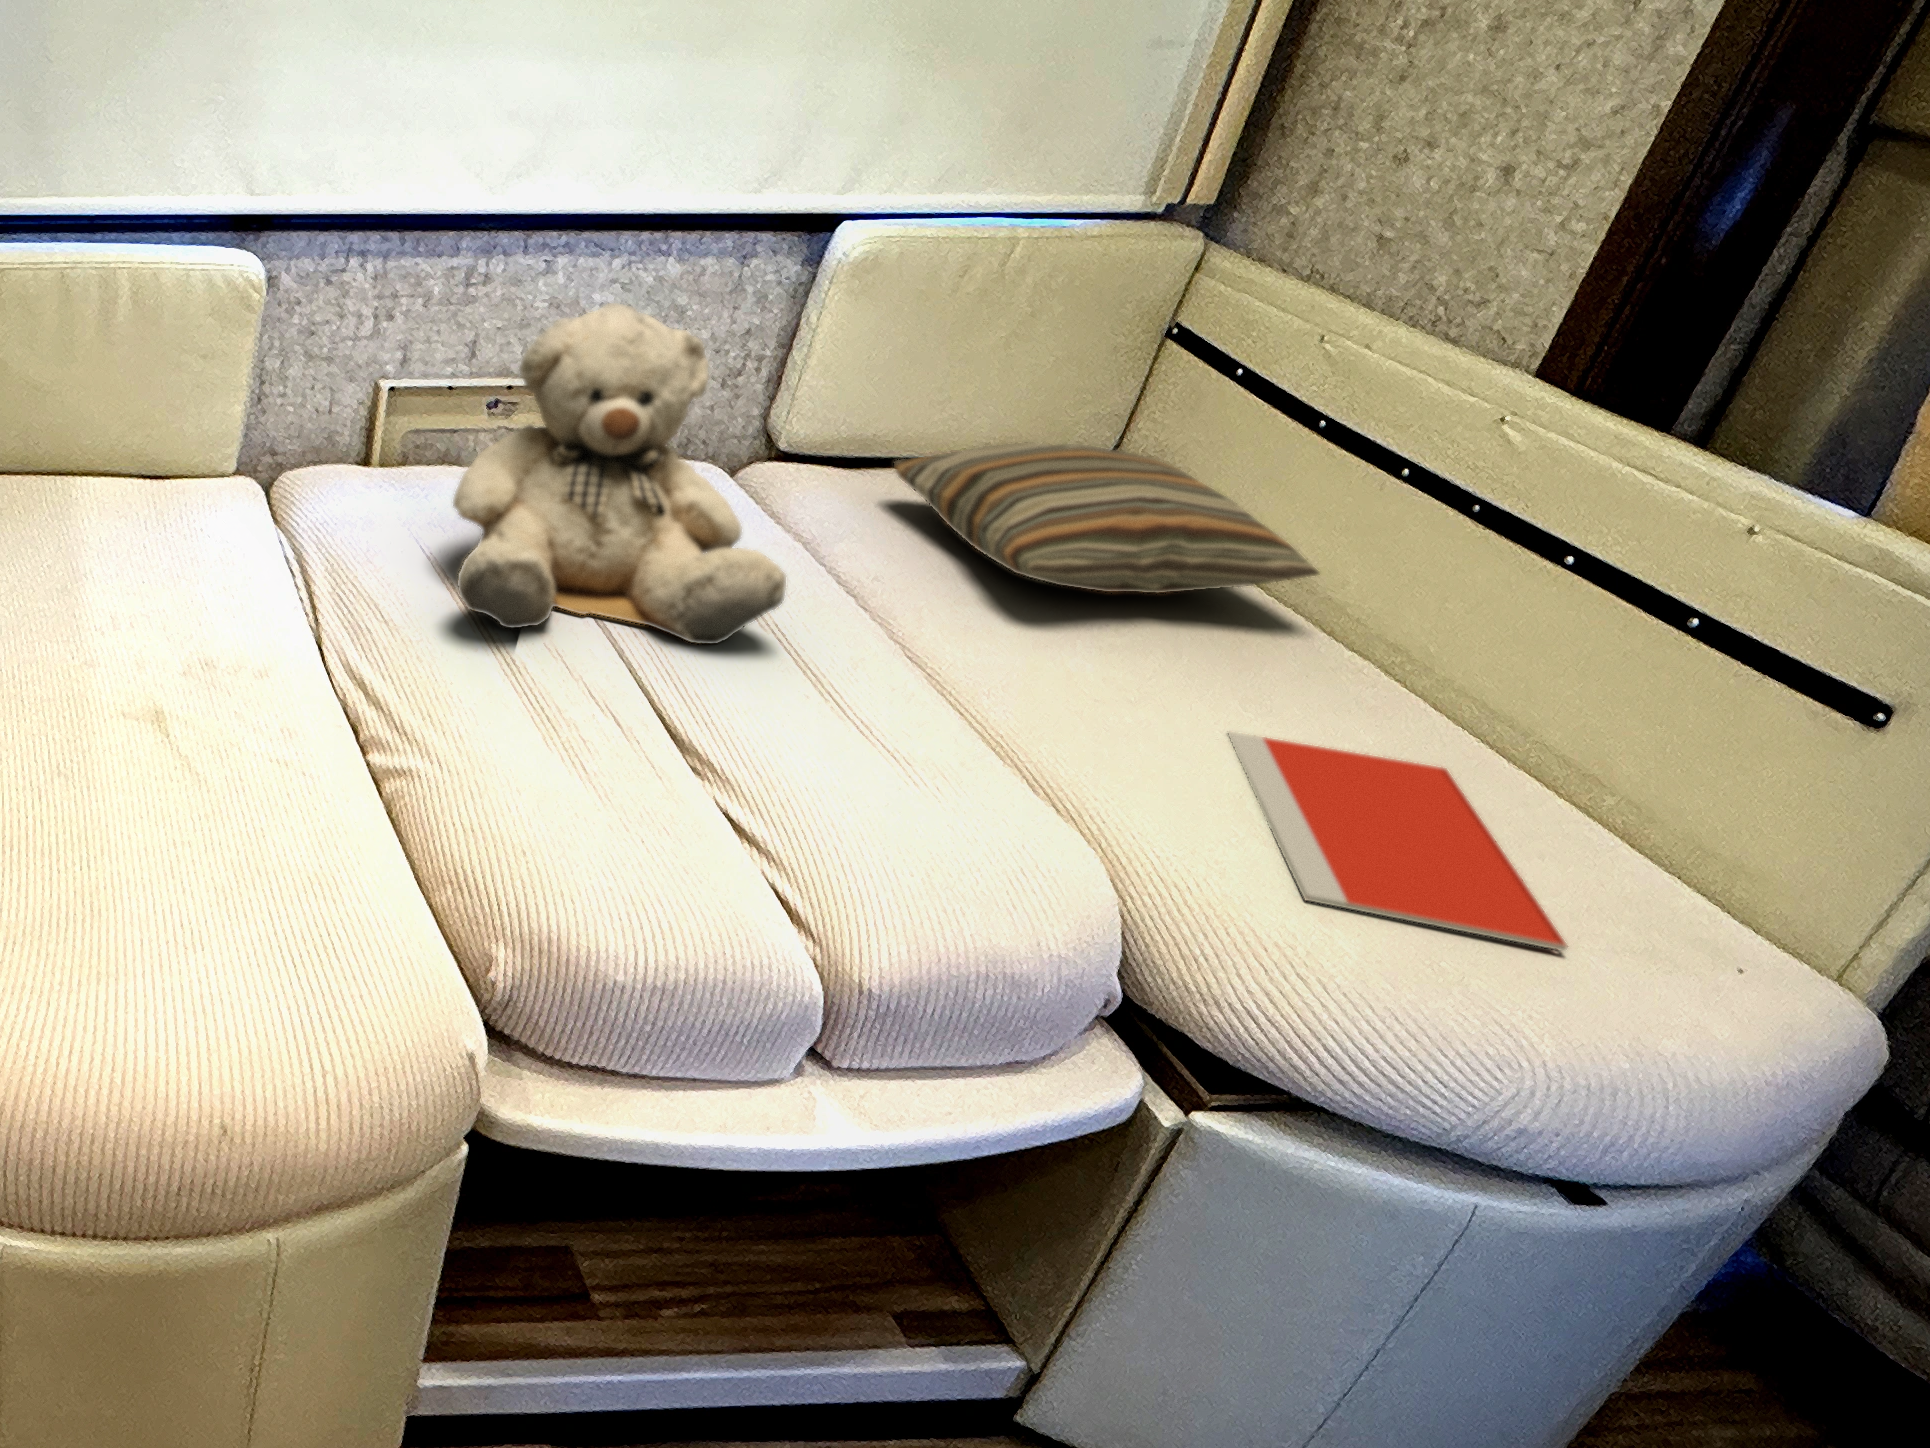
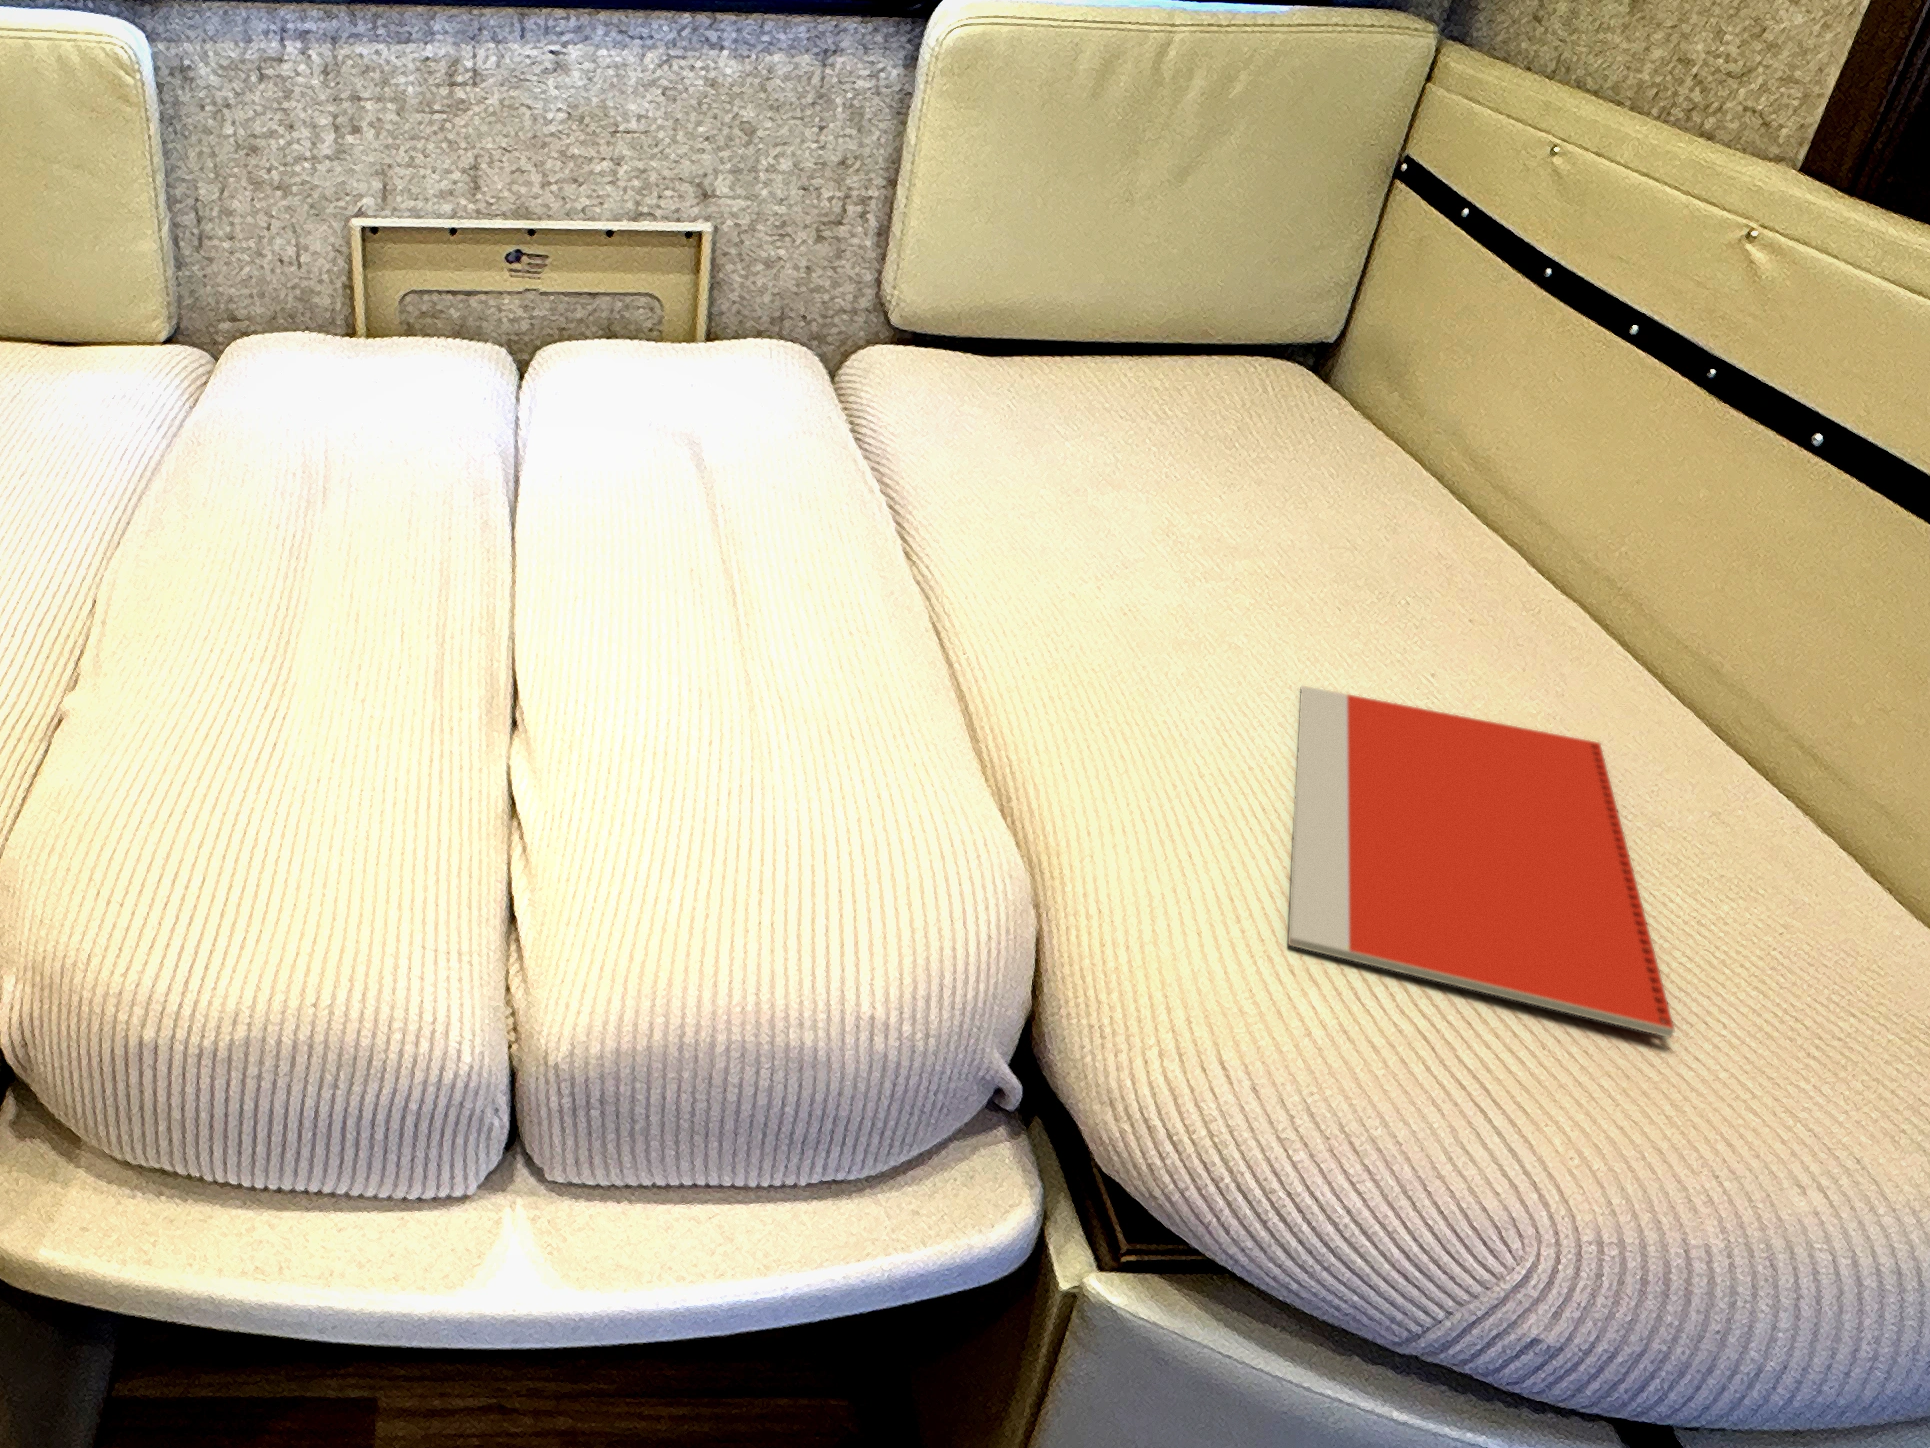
teddy bear: present [453,303,786,644] -> none [262,68,709,557]
pillow: present [894,442,1320,593] -> none [993,296,1499,495]

